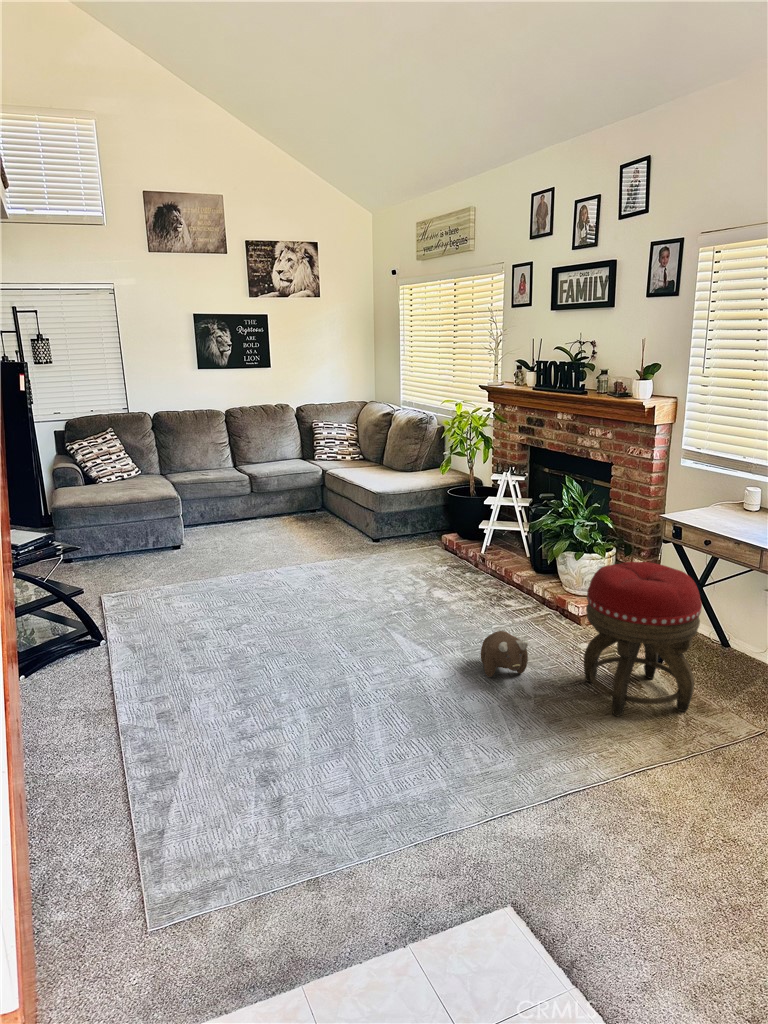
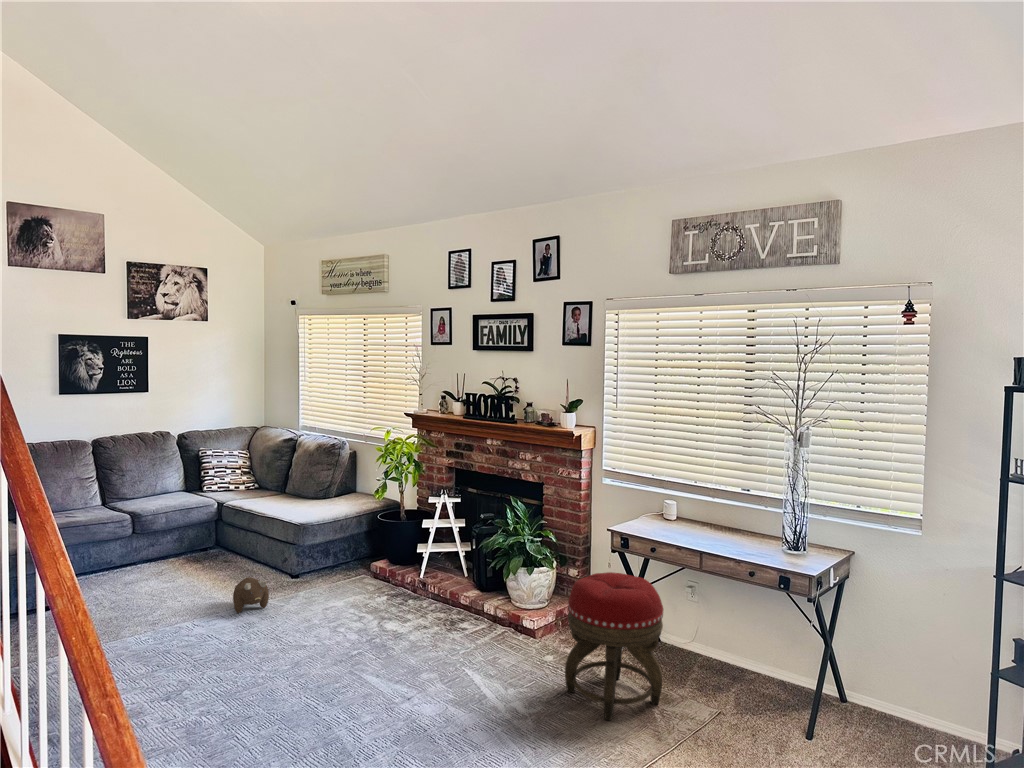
plush toy: present [481,631,528,677] -> present [233,577,269,613]

